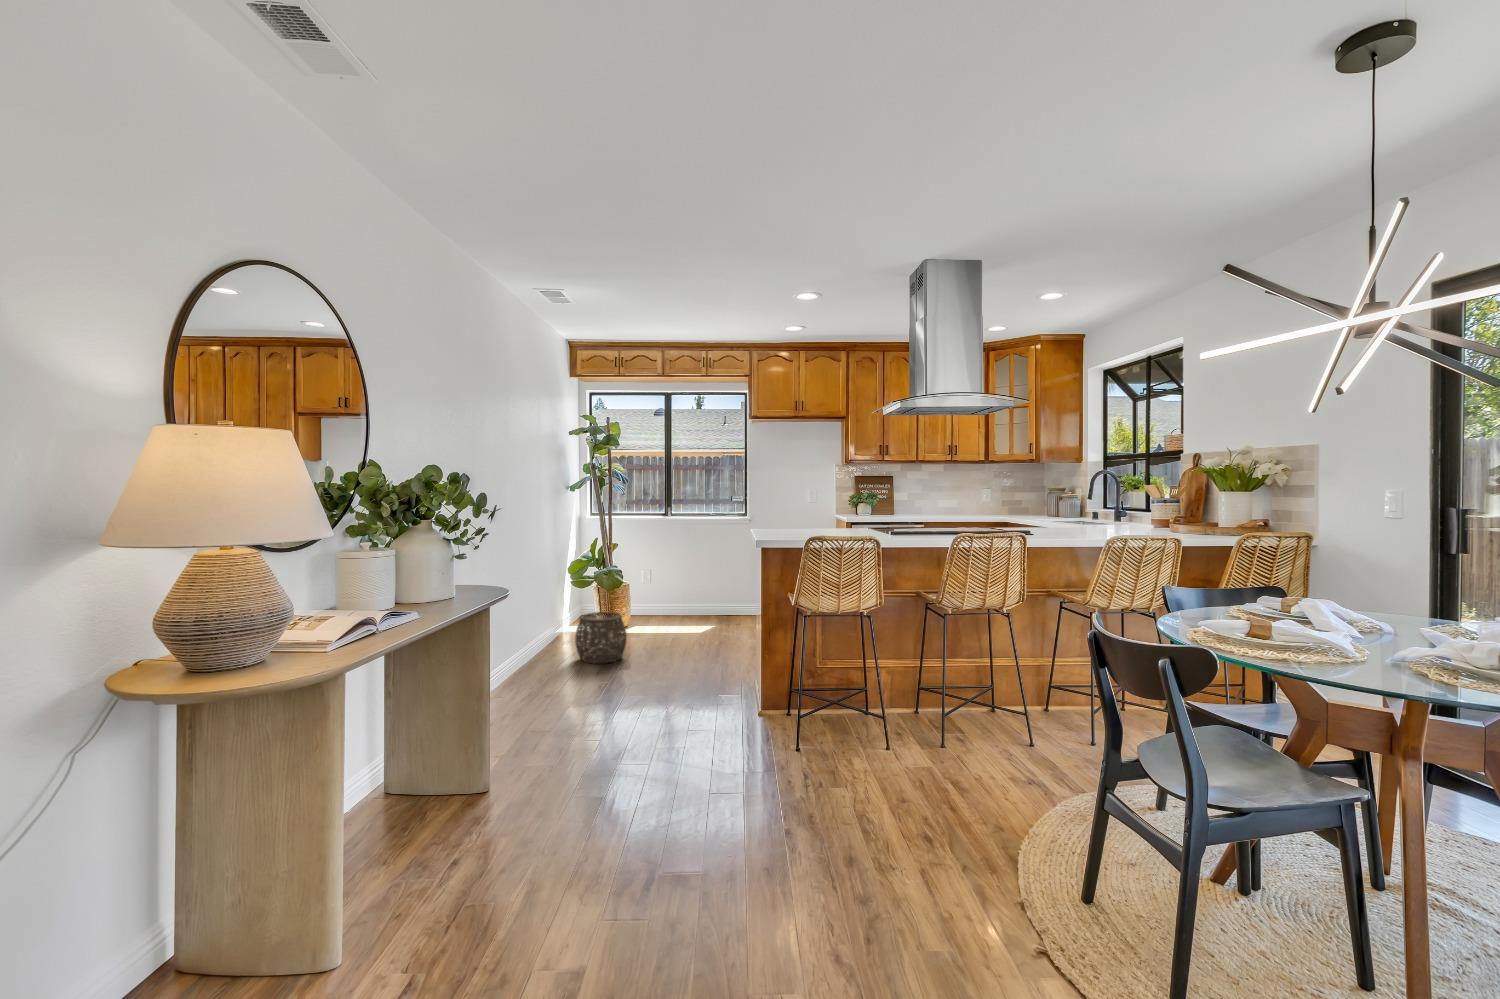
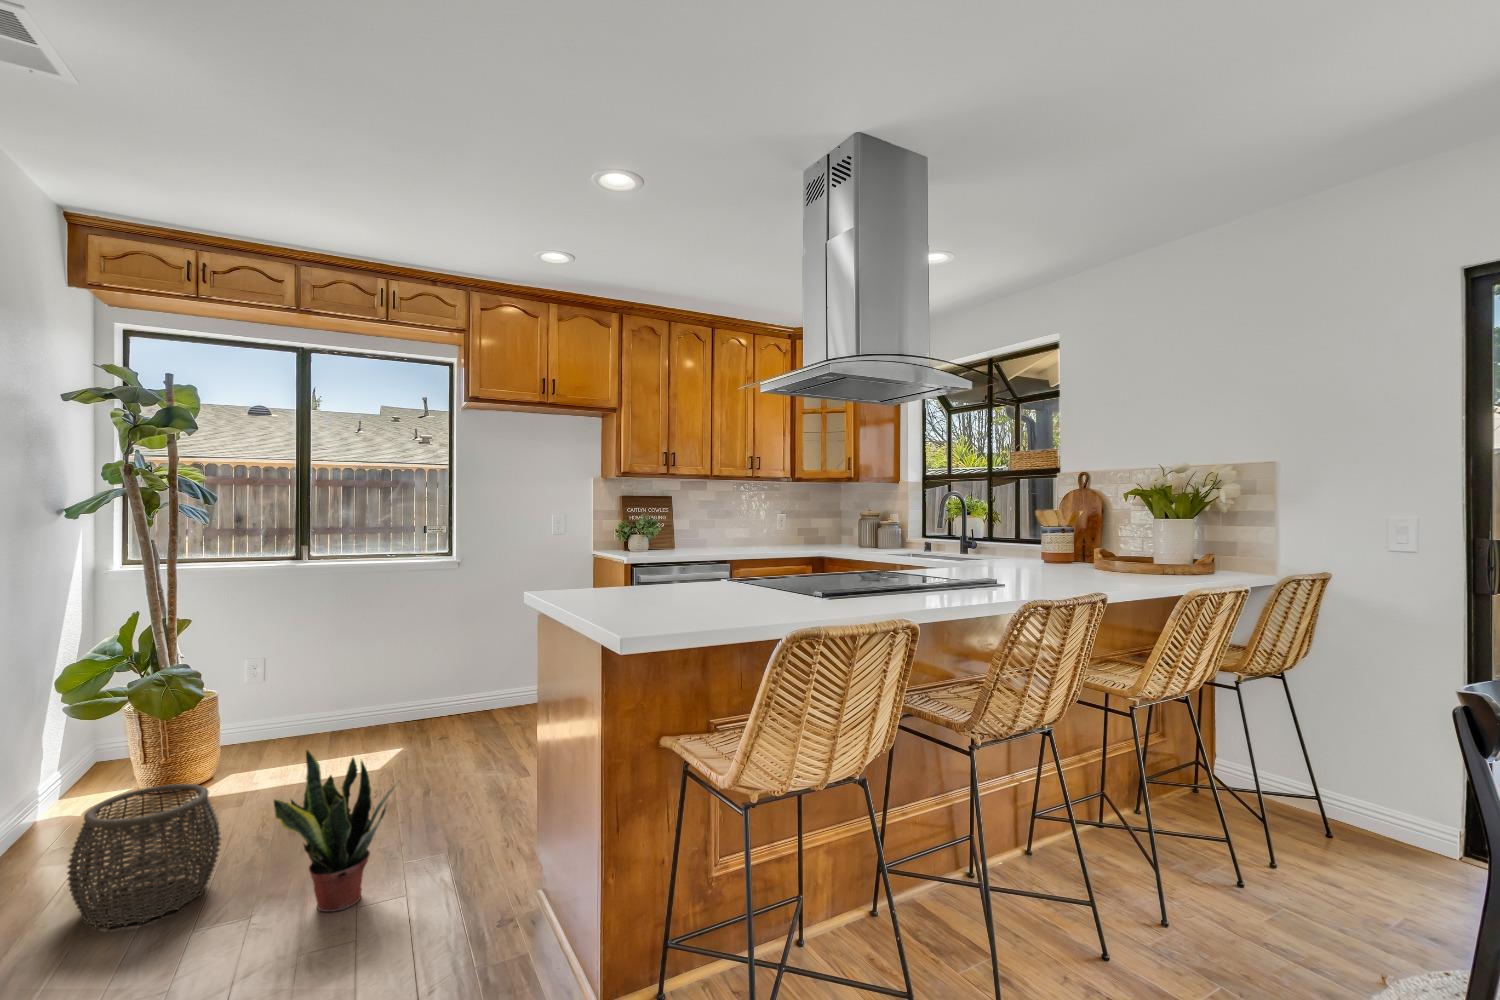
potted plant: none [643,599,697,672] -> present [274,750,397,912]

